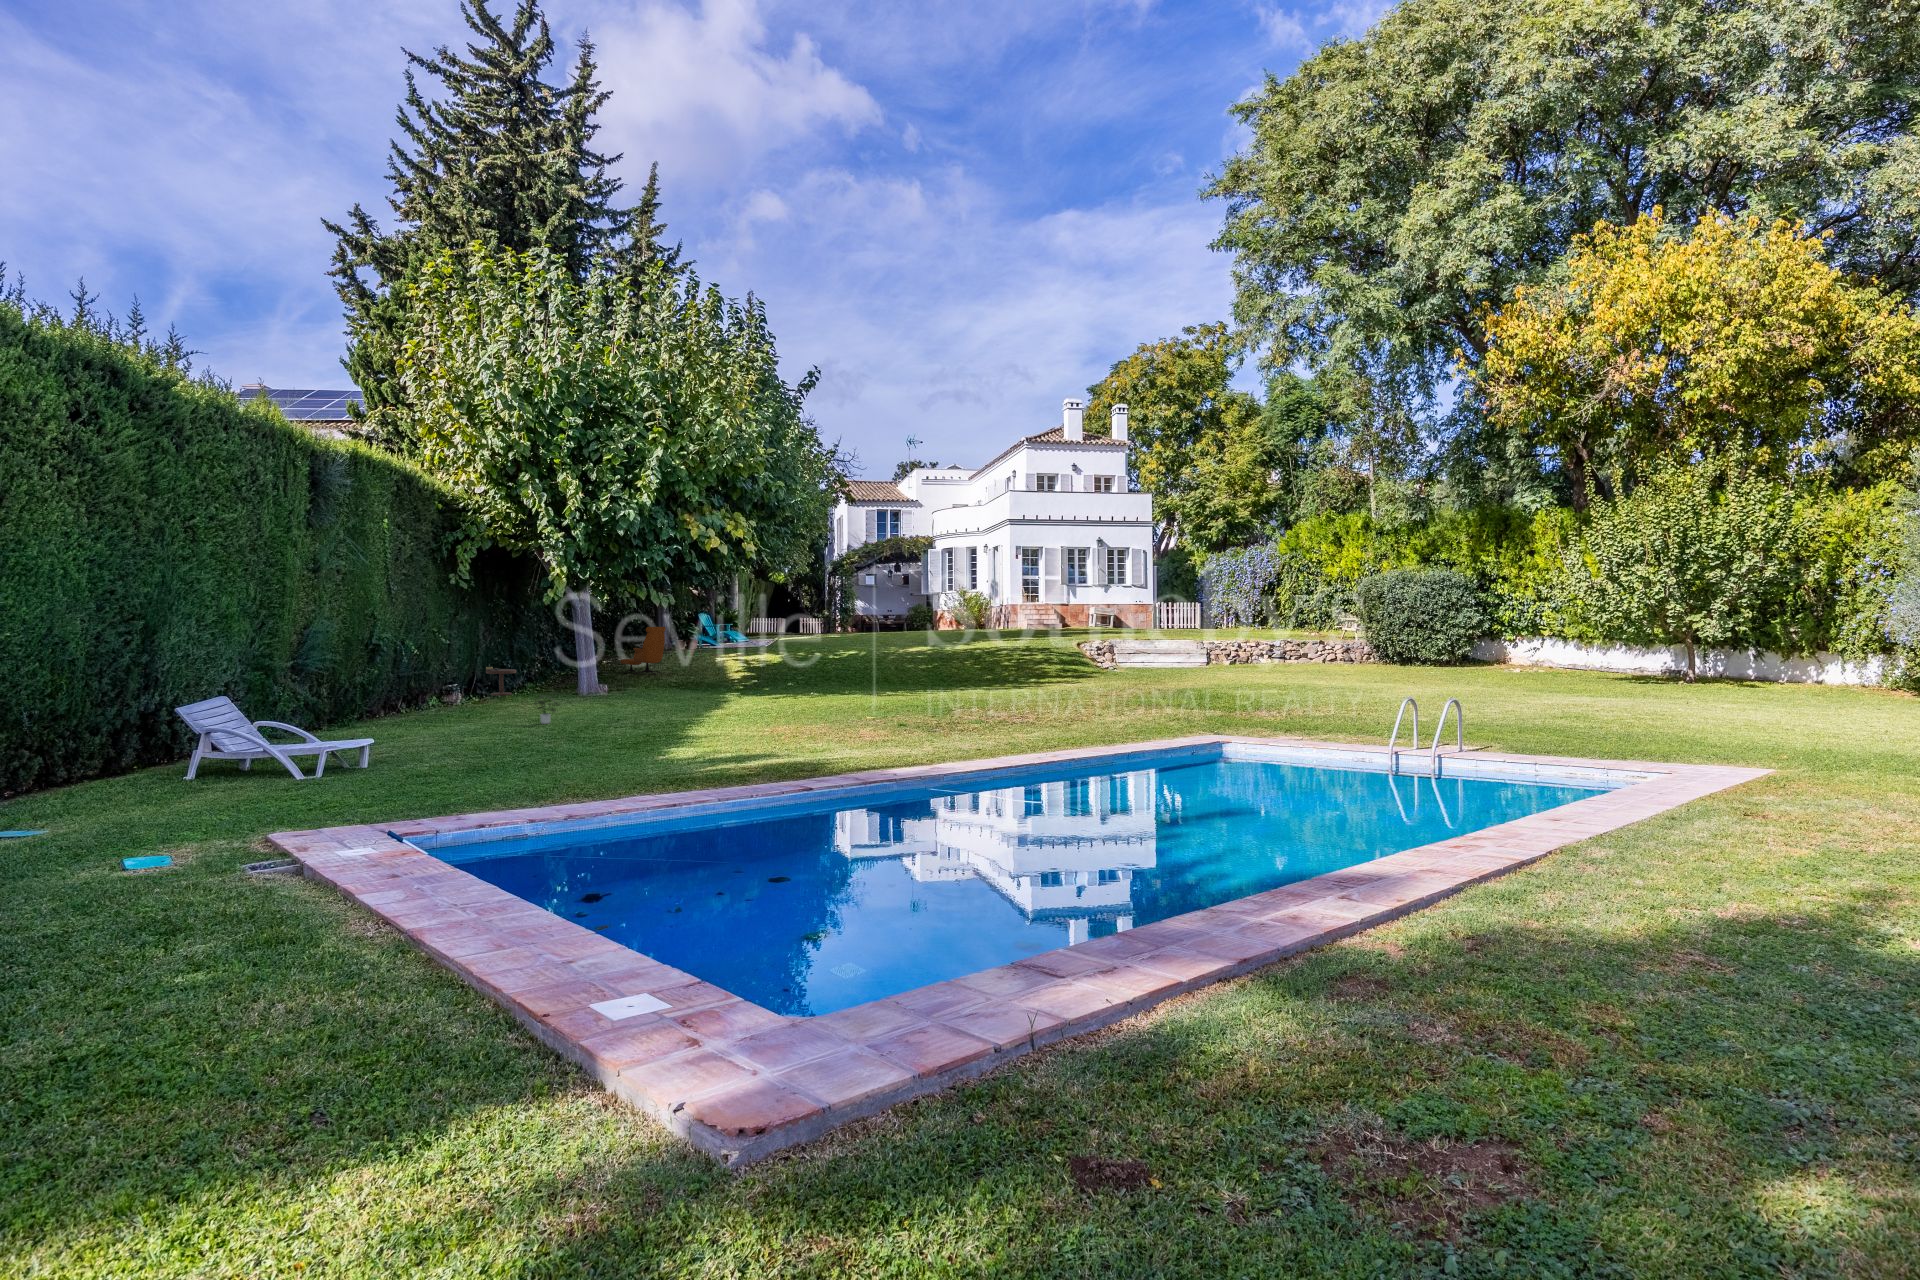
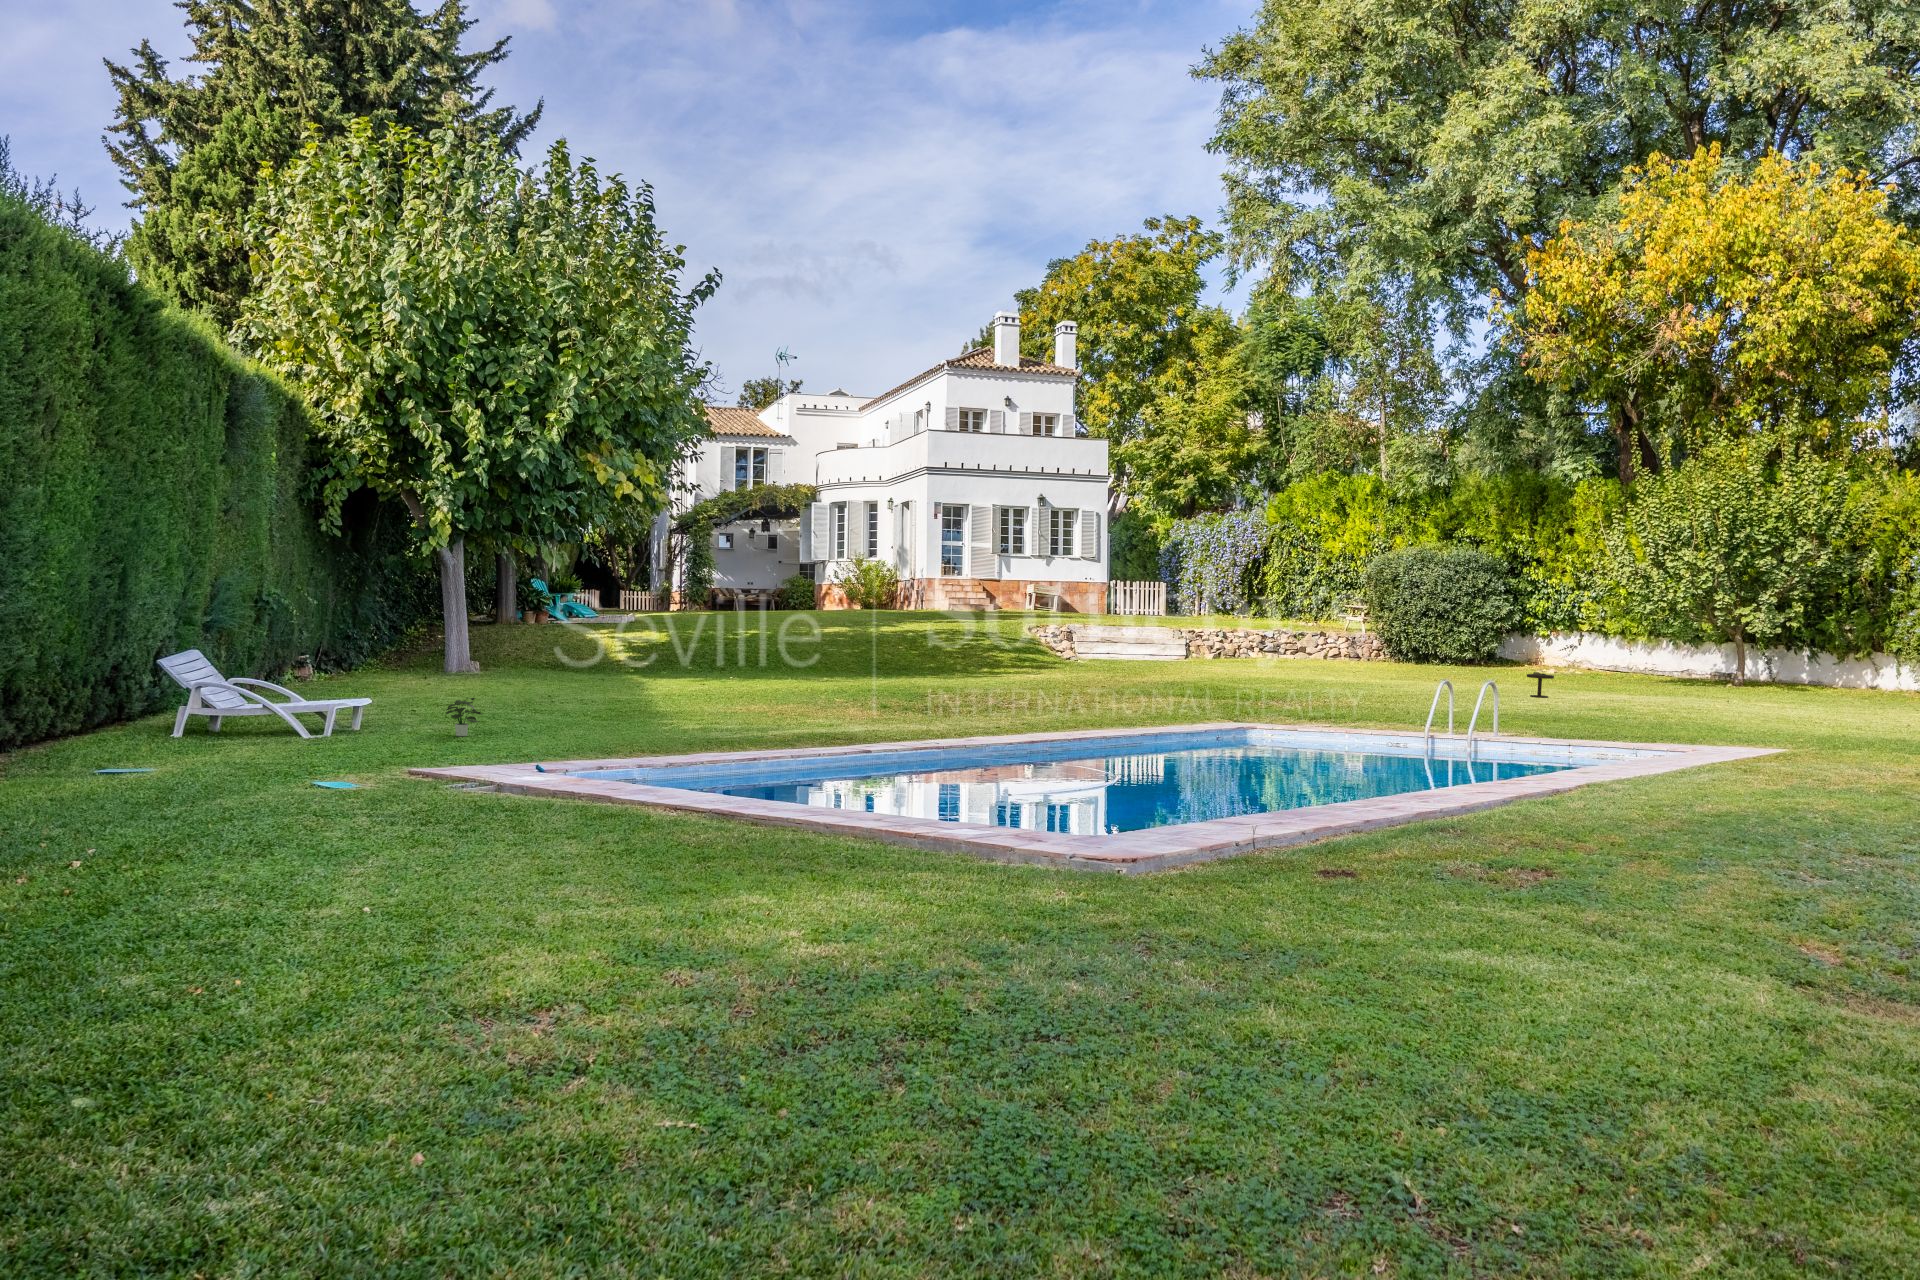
lounge chair: present [620,627,666,675] -> none [468,608,532,670]
side table: present [486,667,516,696] -> present [1527,672,1554,698]

